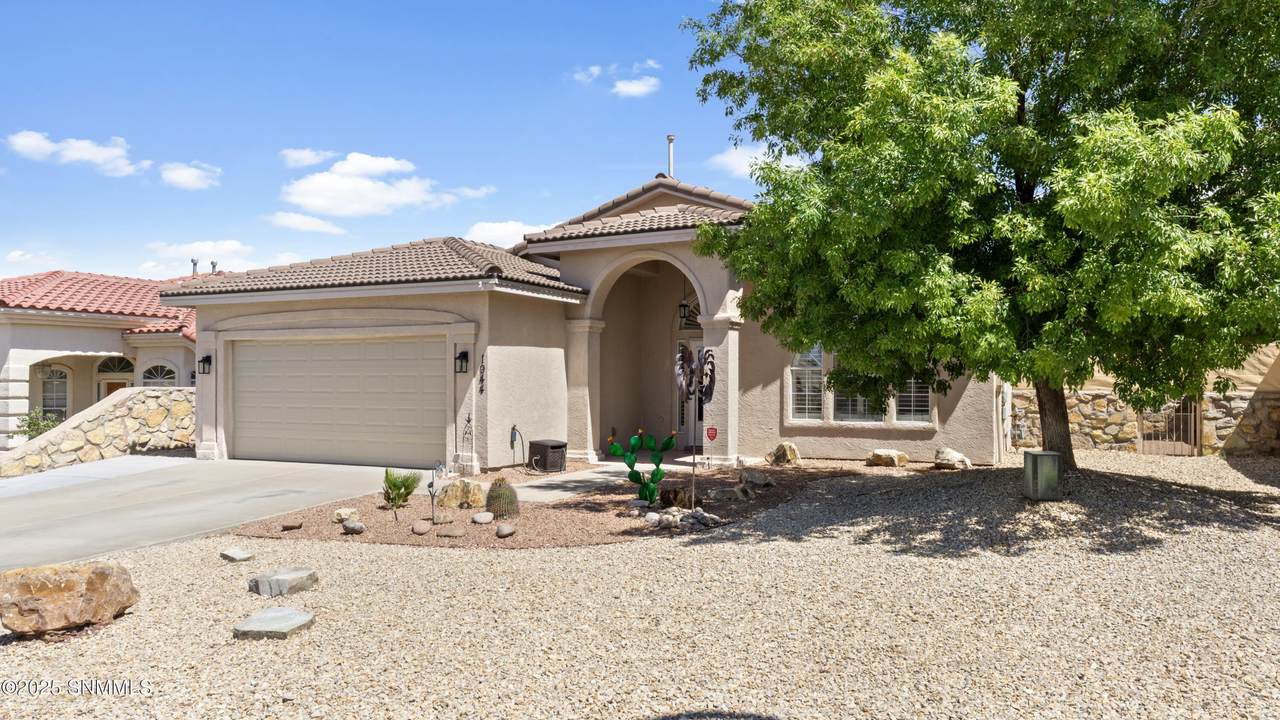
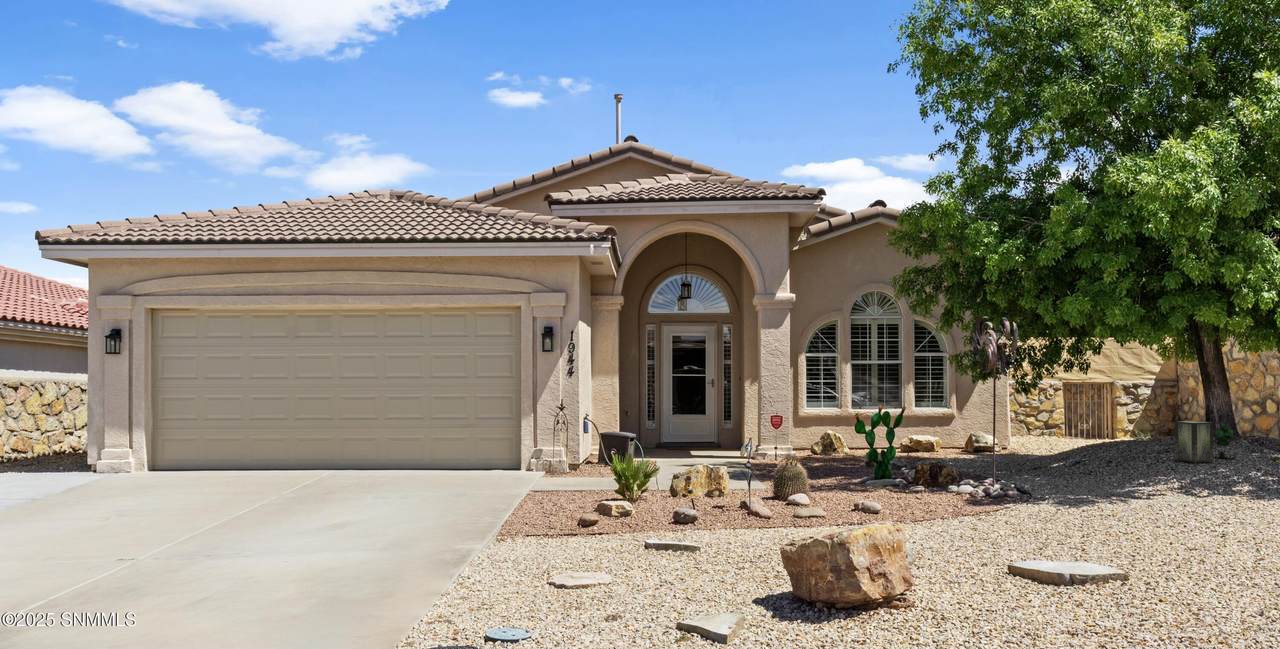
decorative plant: none [1083,451,1114,496] -> present [1213,420,1233,458]

